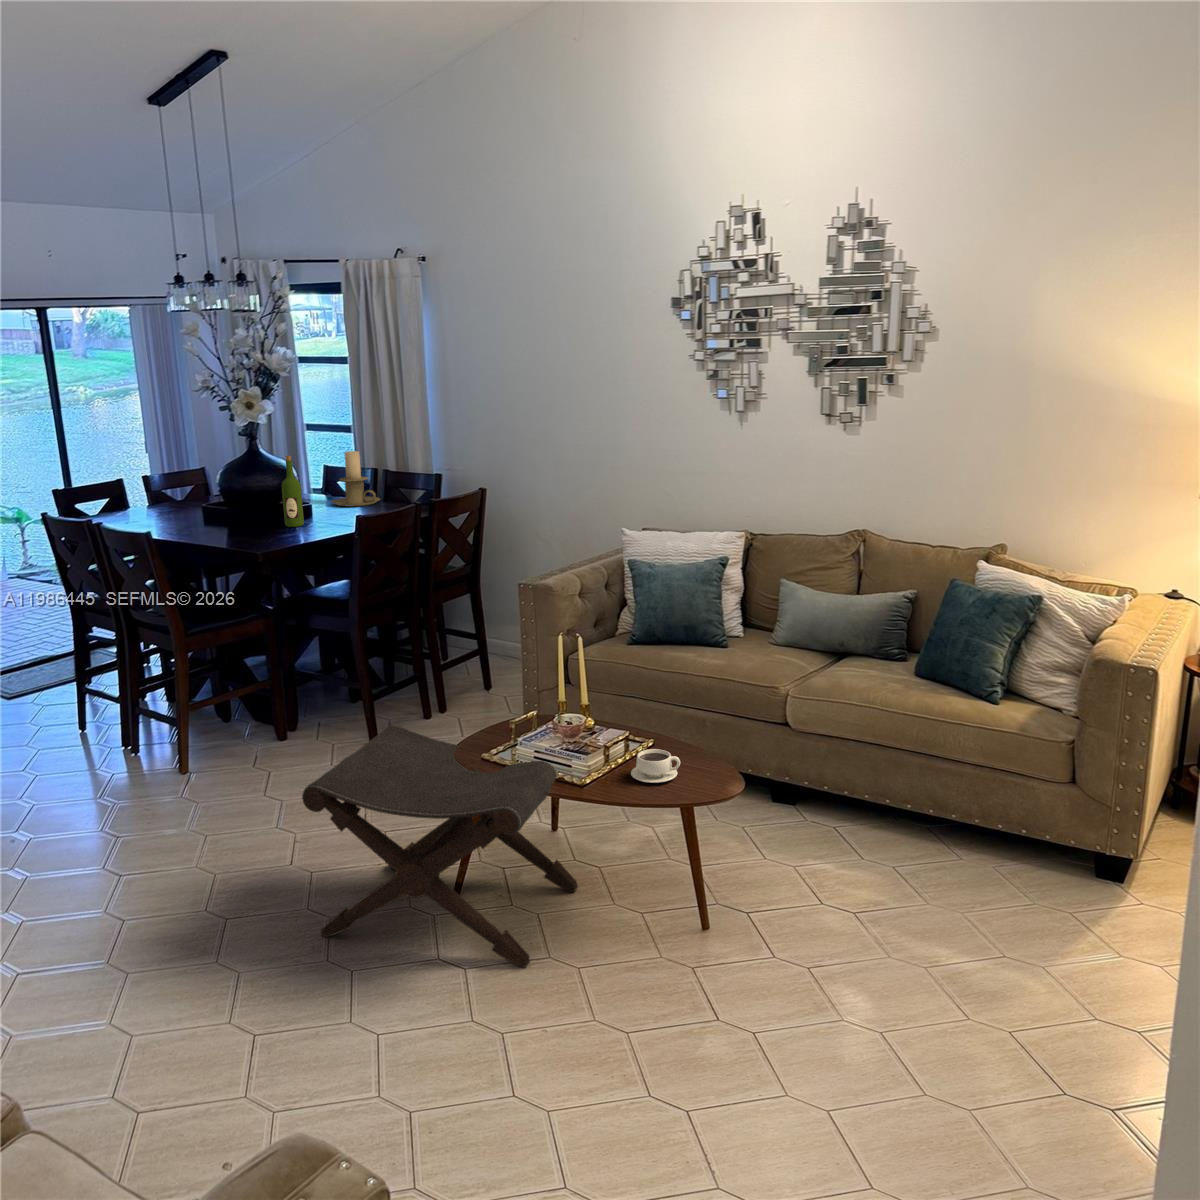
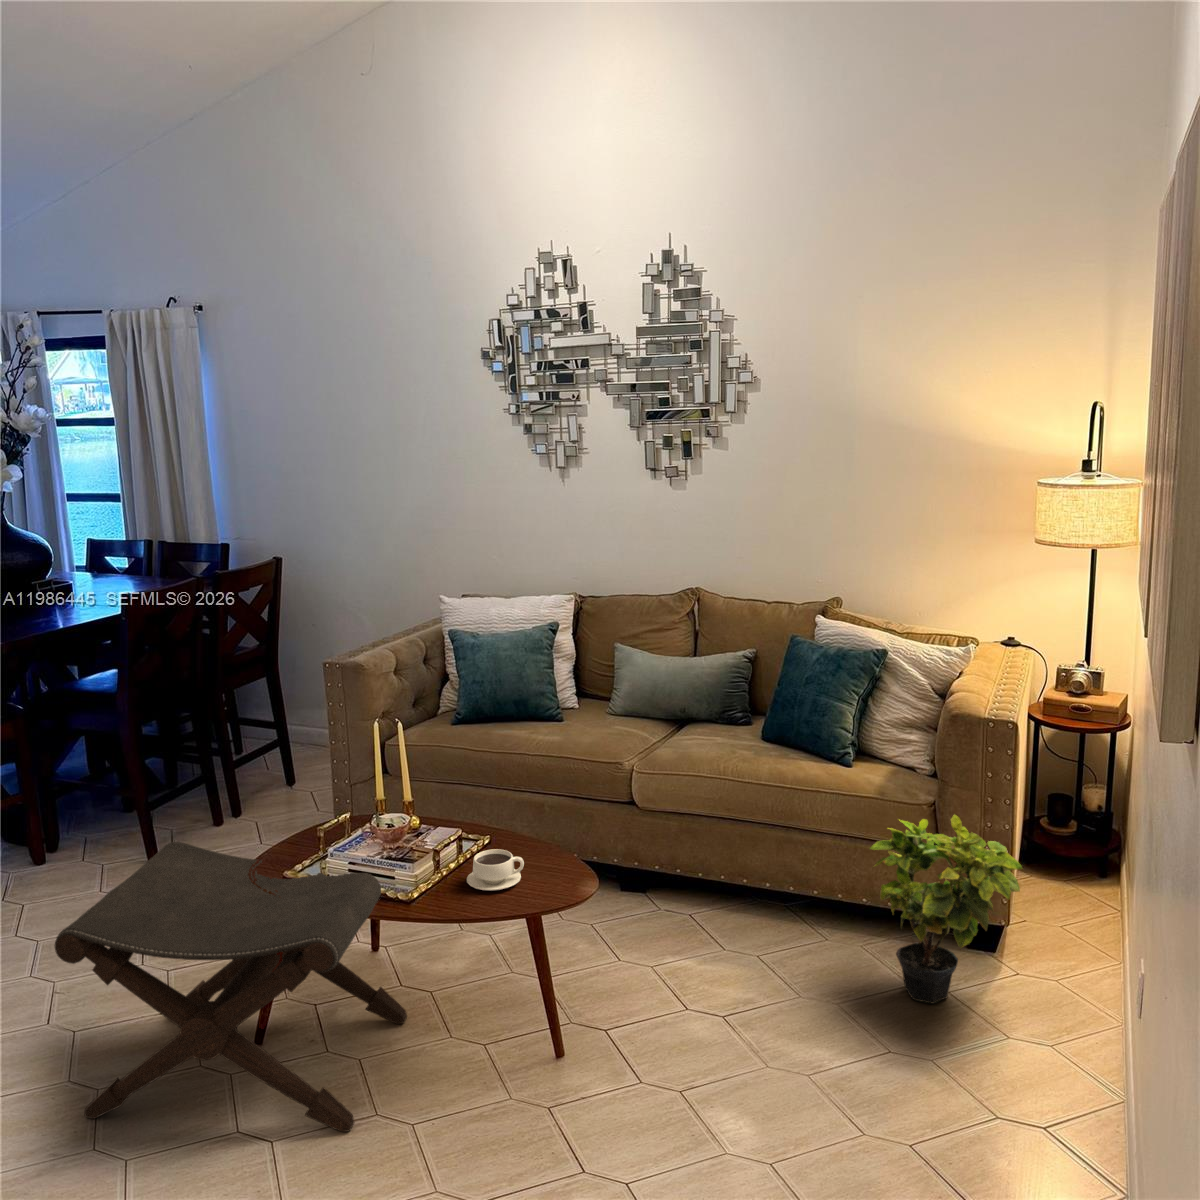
candle holder: present [331,451,380,507] -> none [97,521,158,584]
wine bottle: present [282,456,304,527] -> none [35,527,64,609]
potted plant: none [1000,750,1146,920] -> present [870,815,1022,1004]

